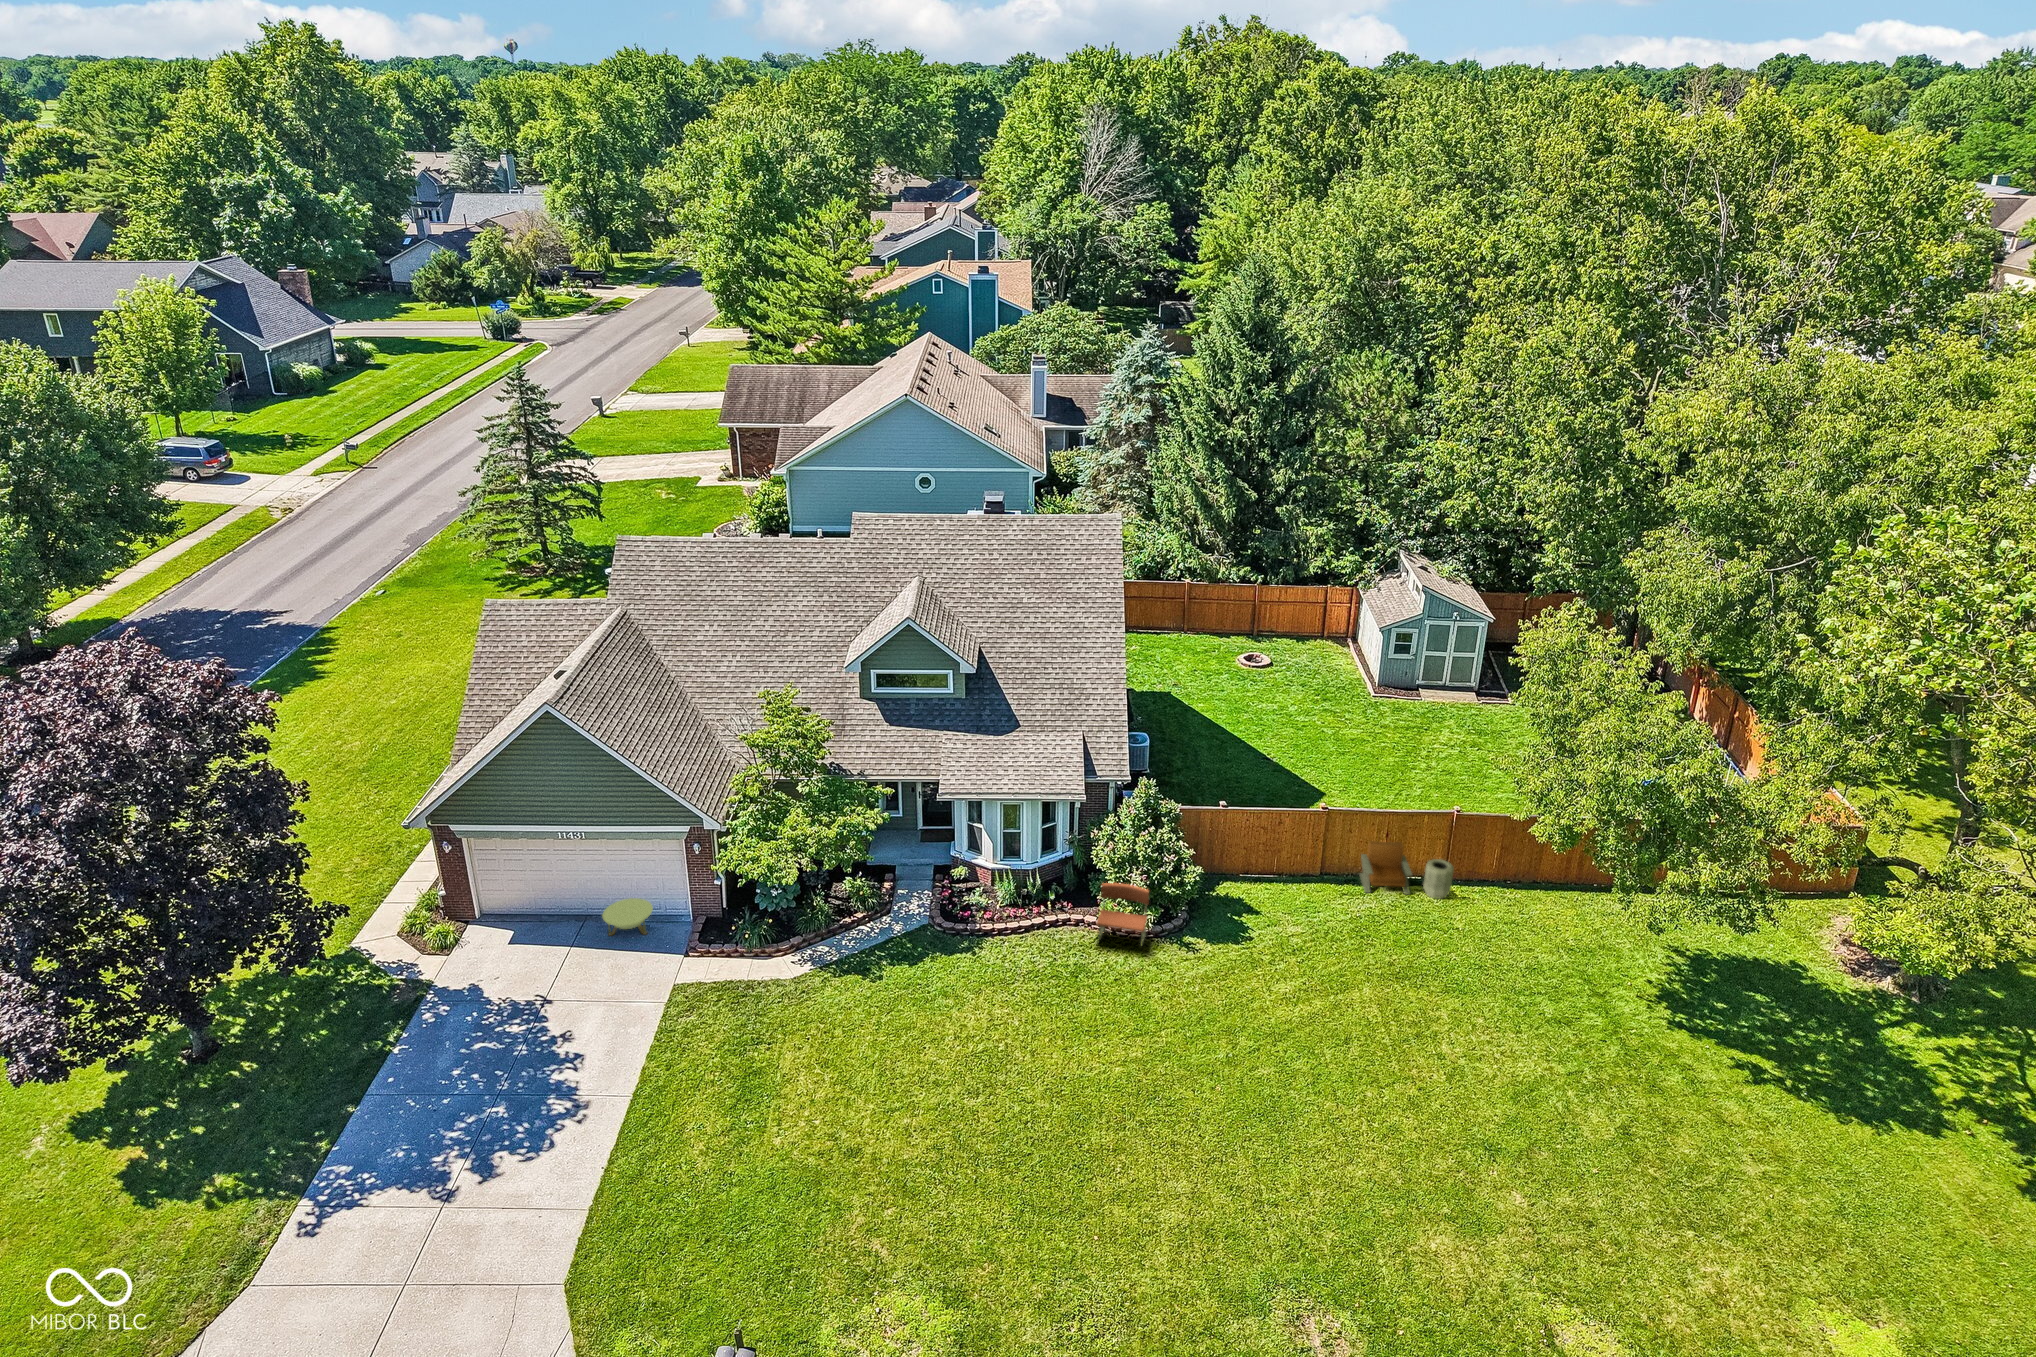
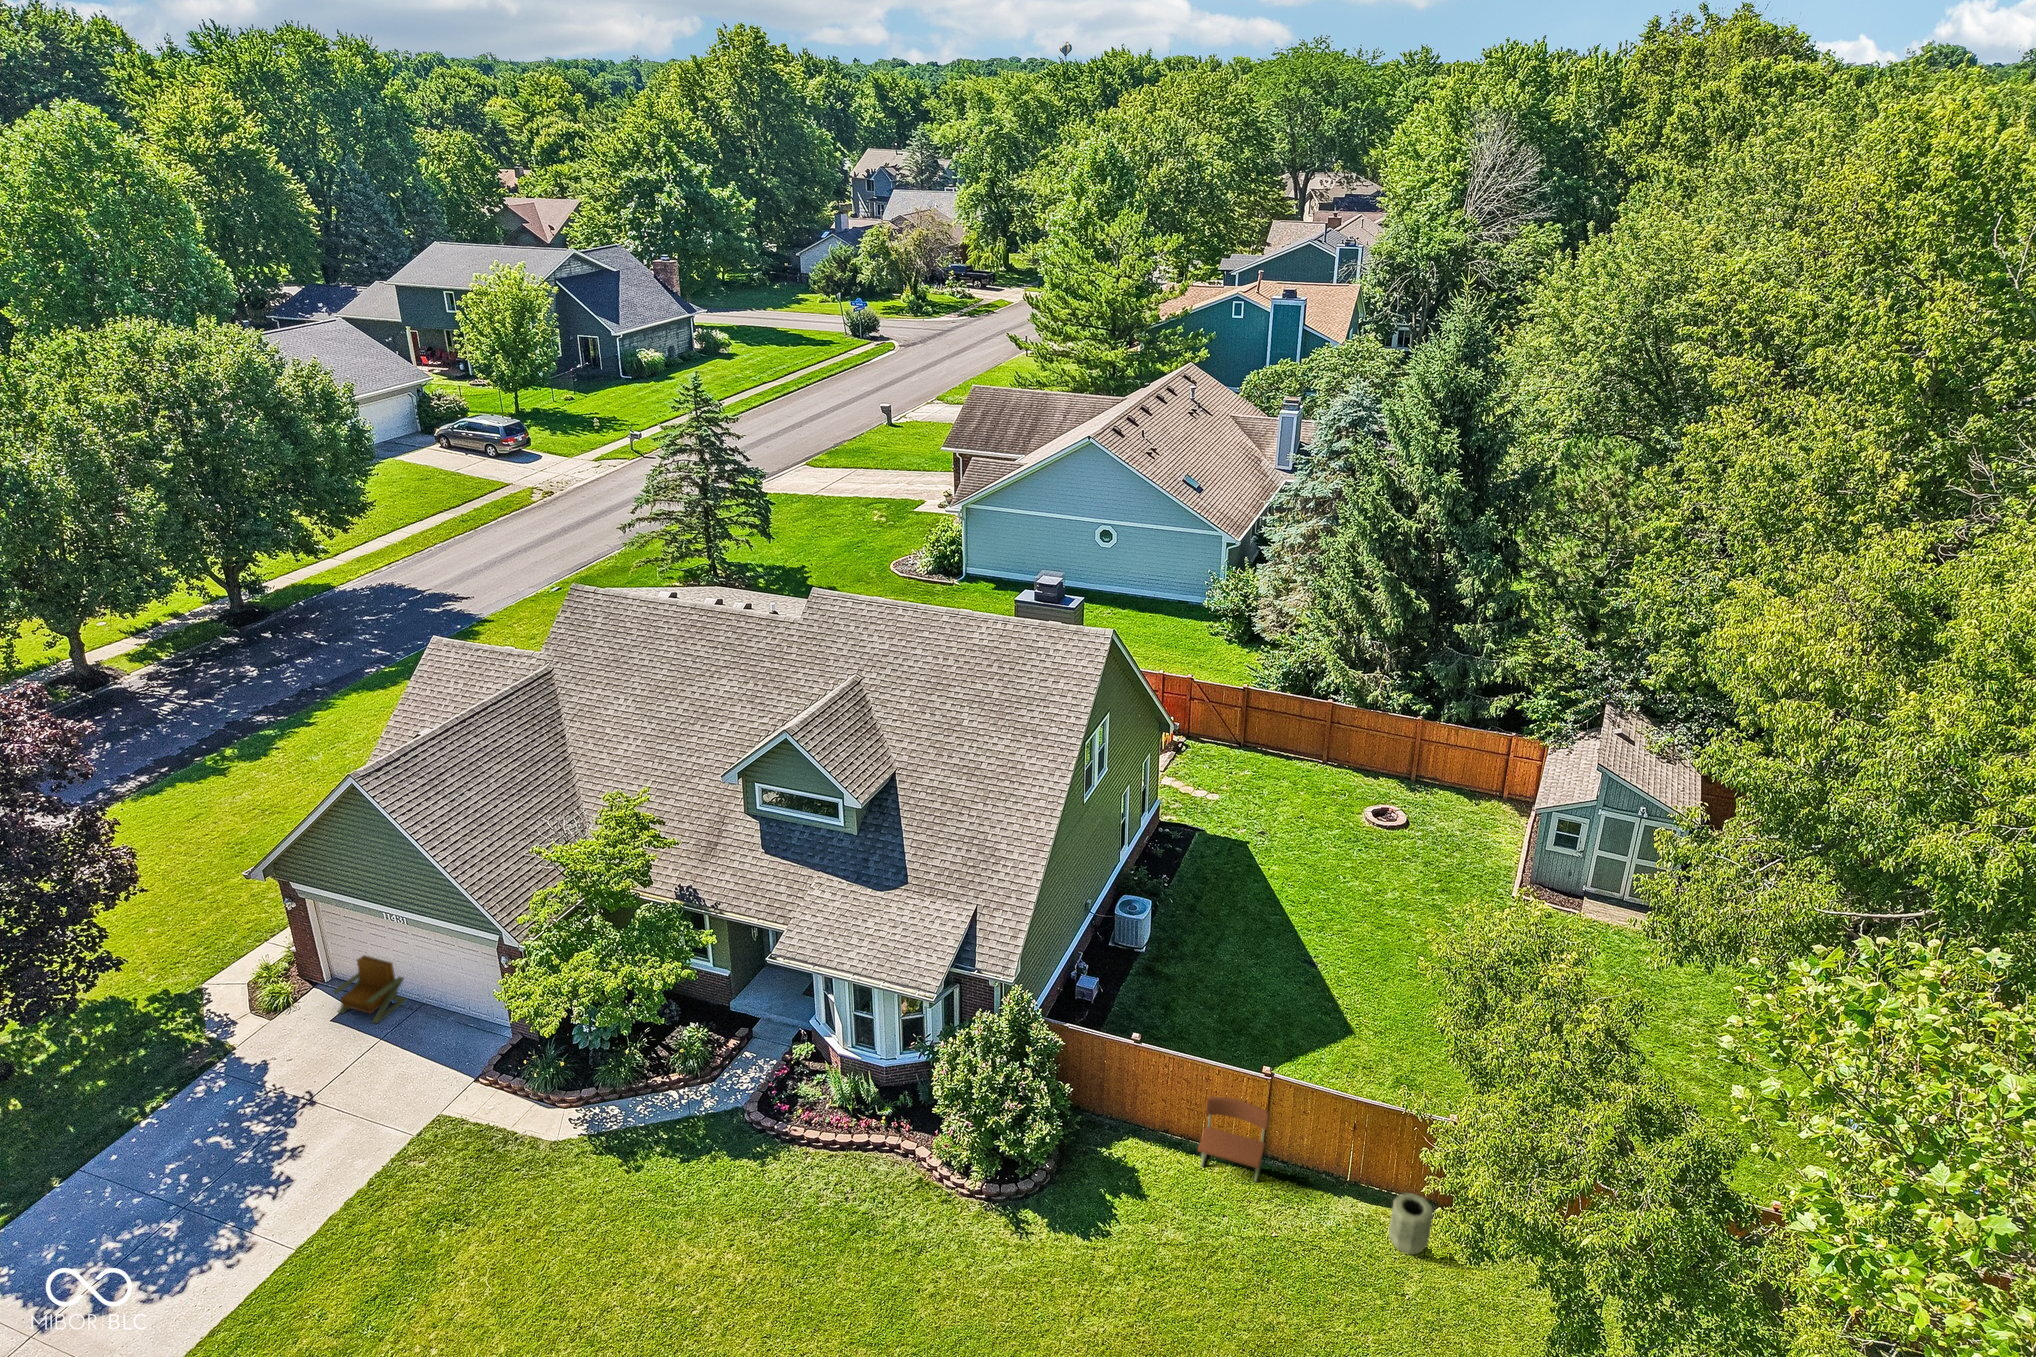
lounge chair: present [1360,841,1413,894] -> present [333,955,407,1023]
bench: present [1096,883,1149,945] -> present [1198,1096,1269,1182]
round table: present [602,898,653,936] -> none [419,993,478,1040]

